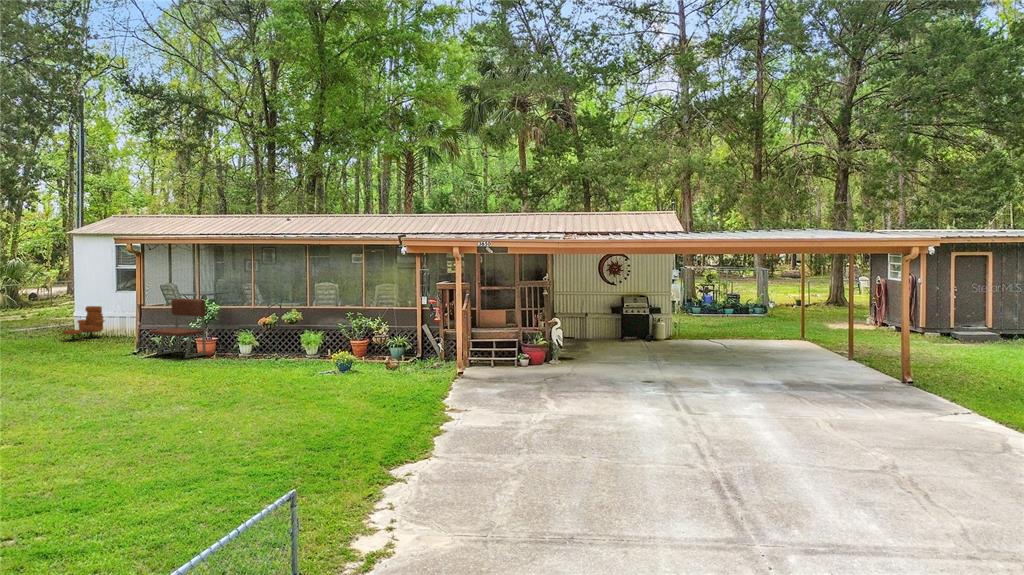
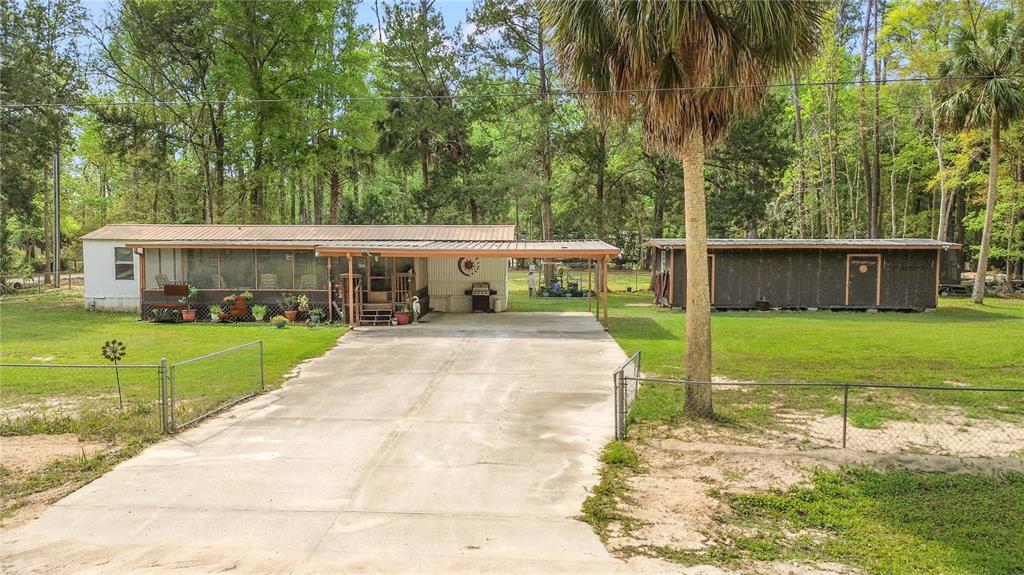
lounge chair: present [63,306,104,342] -> present [217,296,247,323]

